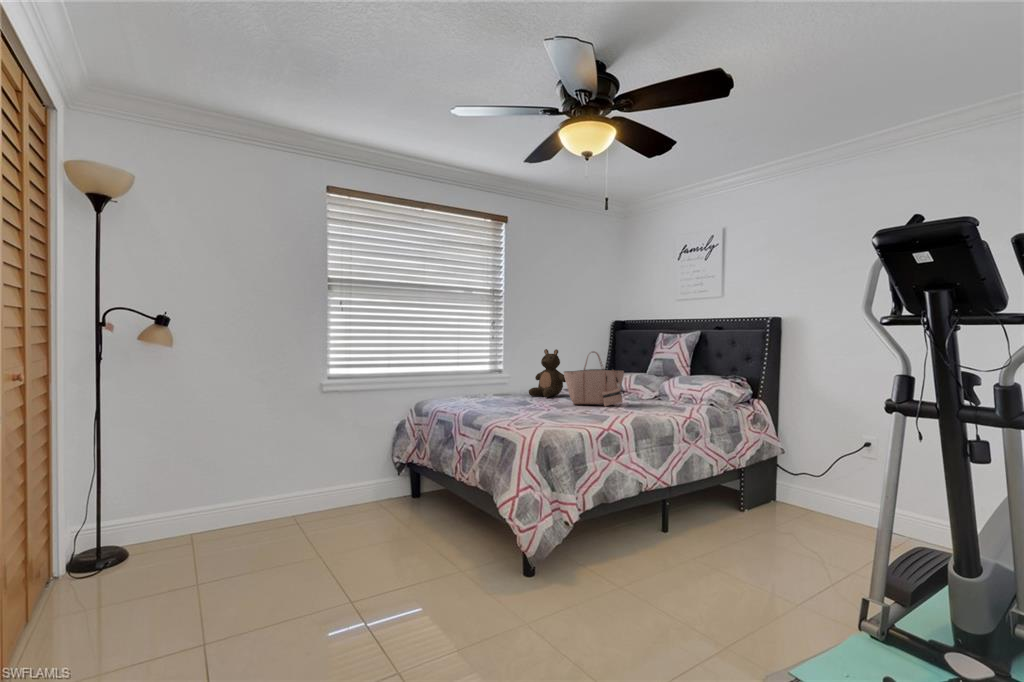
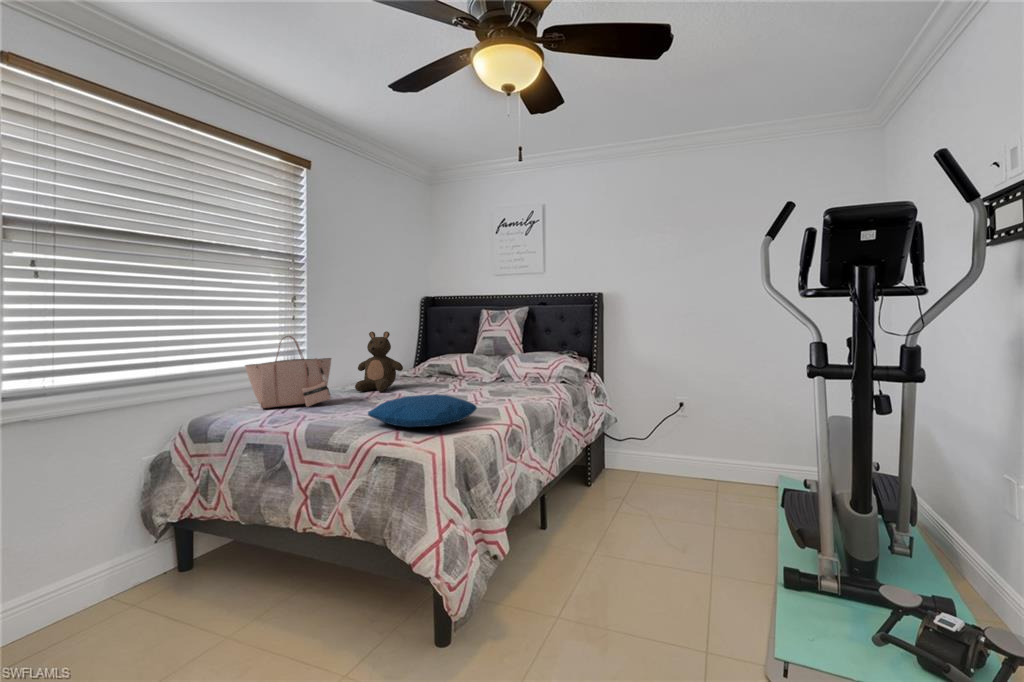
tote bag: present [564,352,624,406] -> present [245,336,331,408]
pillow: none [501,398,581,420] -> present [368,394,477,427]

